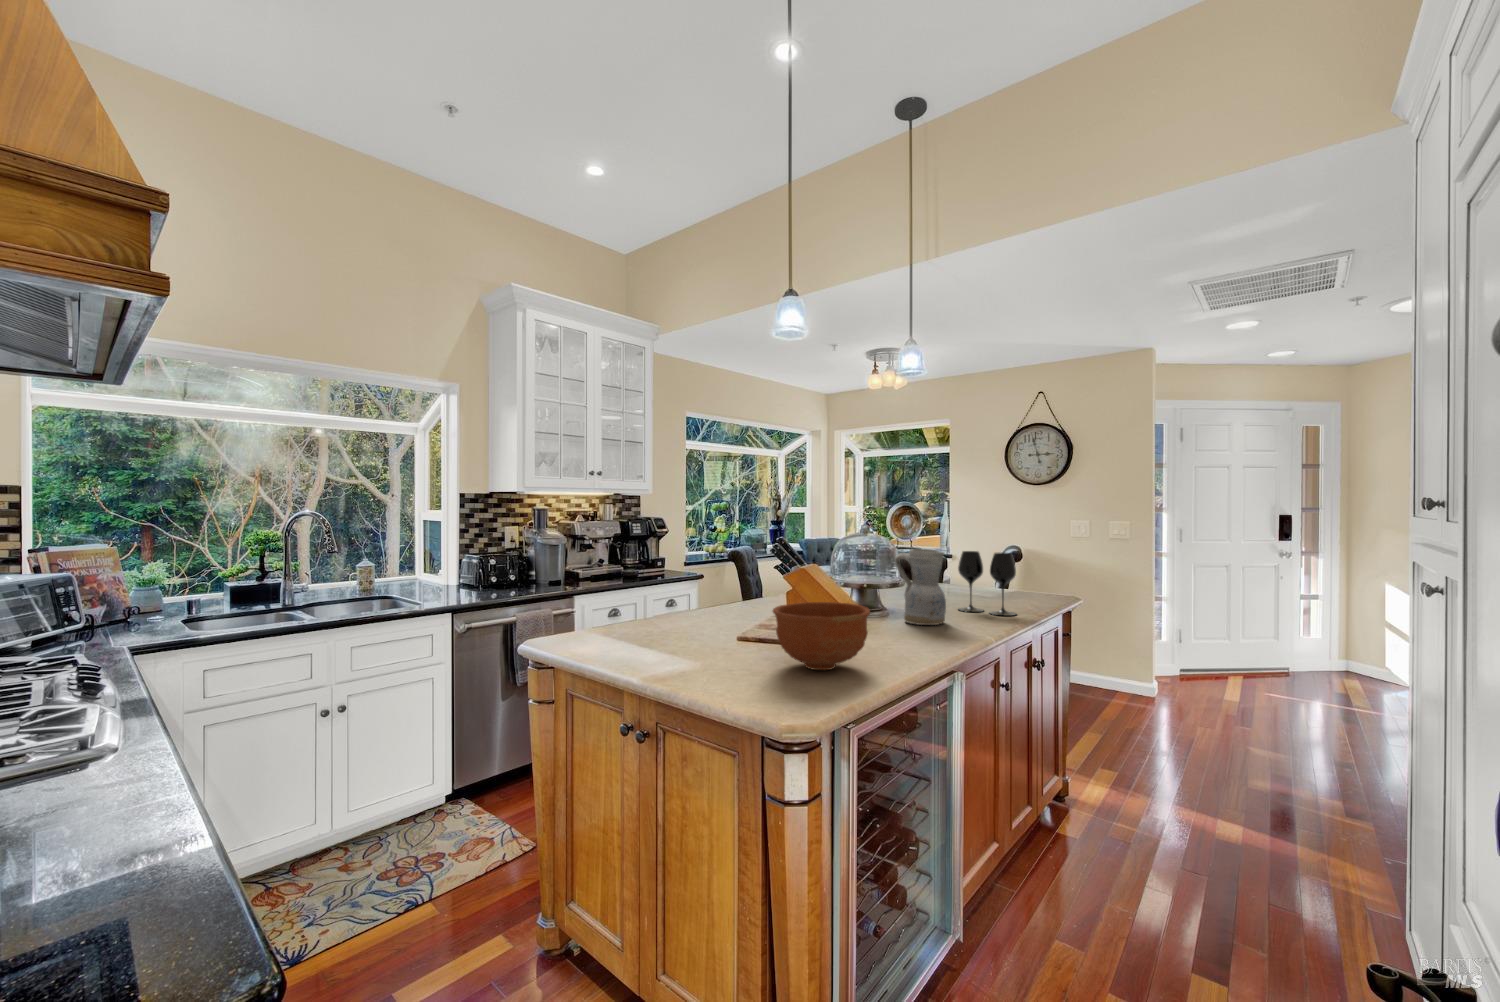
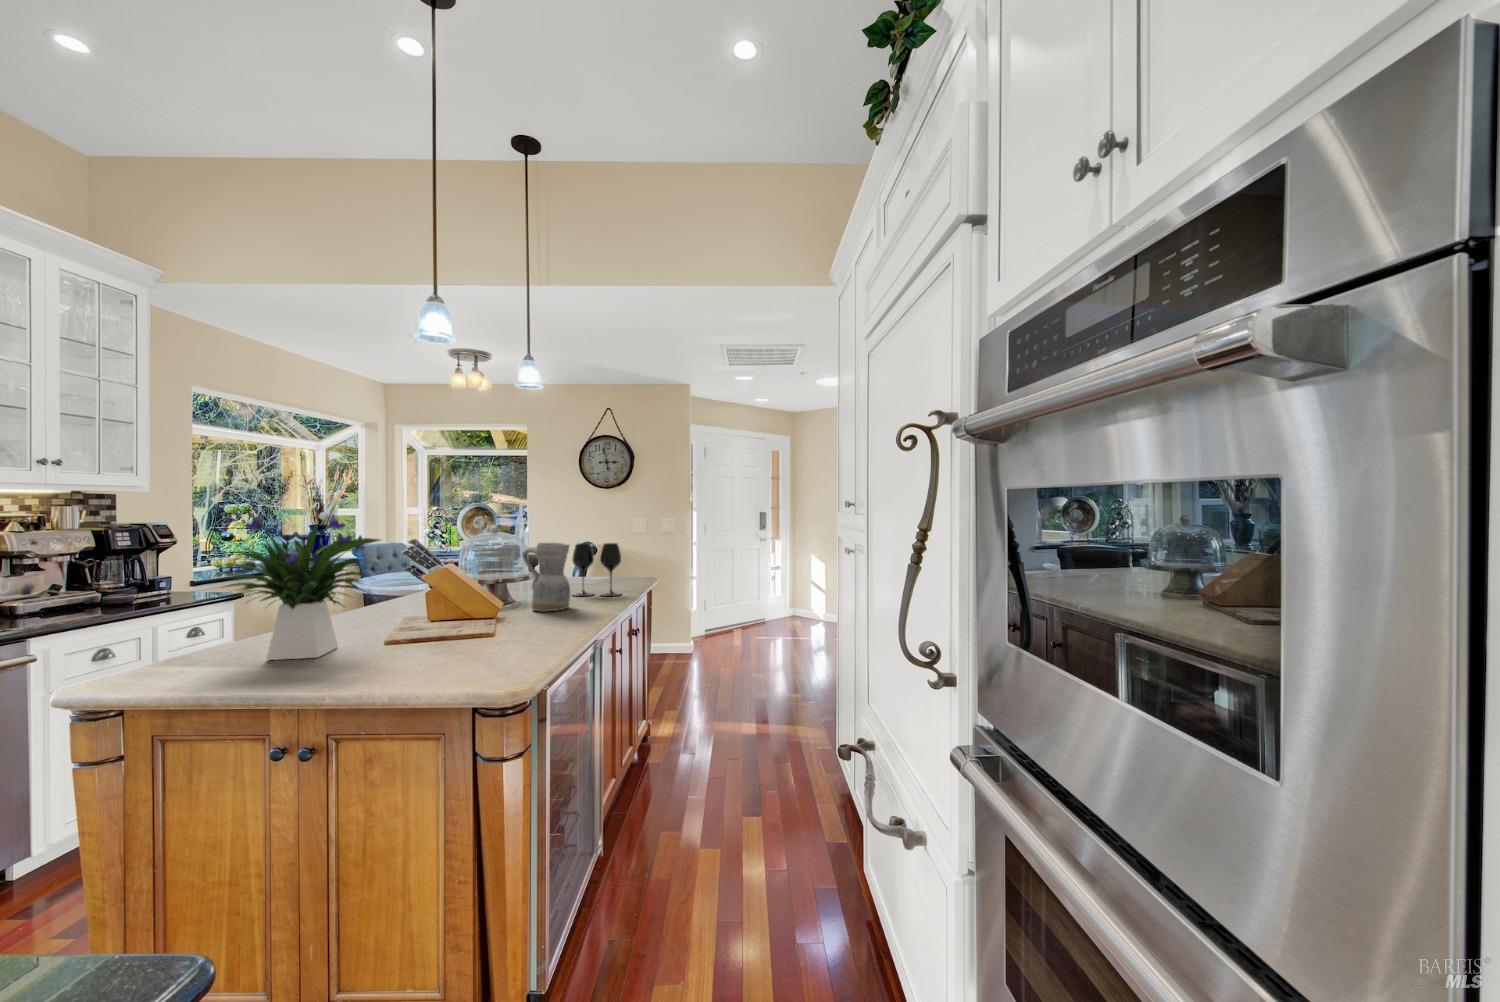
flower arrangement: none [626,508,754,641] -> present [225,508,380,660]
bowl: present [773,602,870,670] -> none [427,595,531,662]

